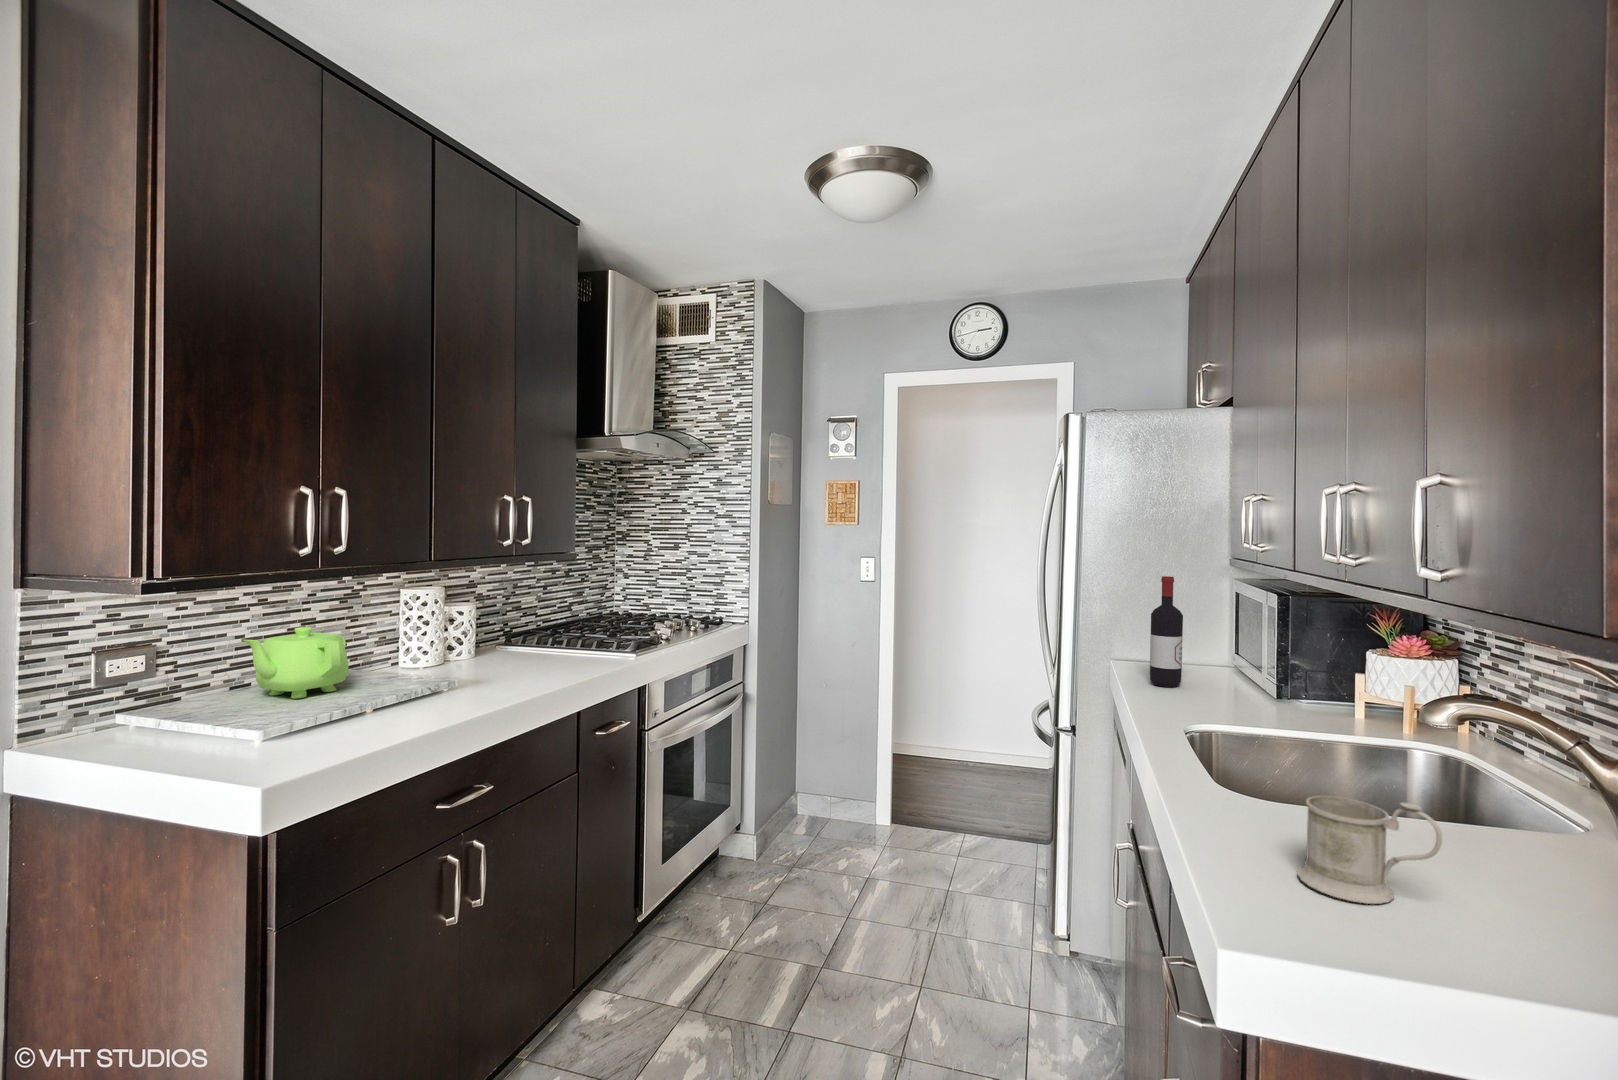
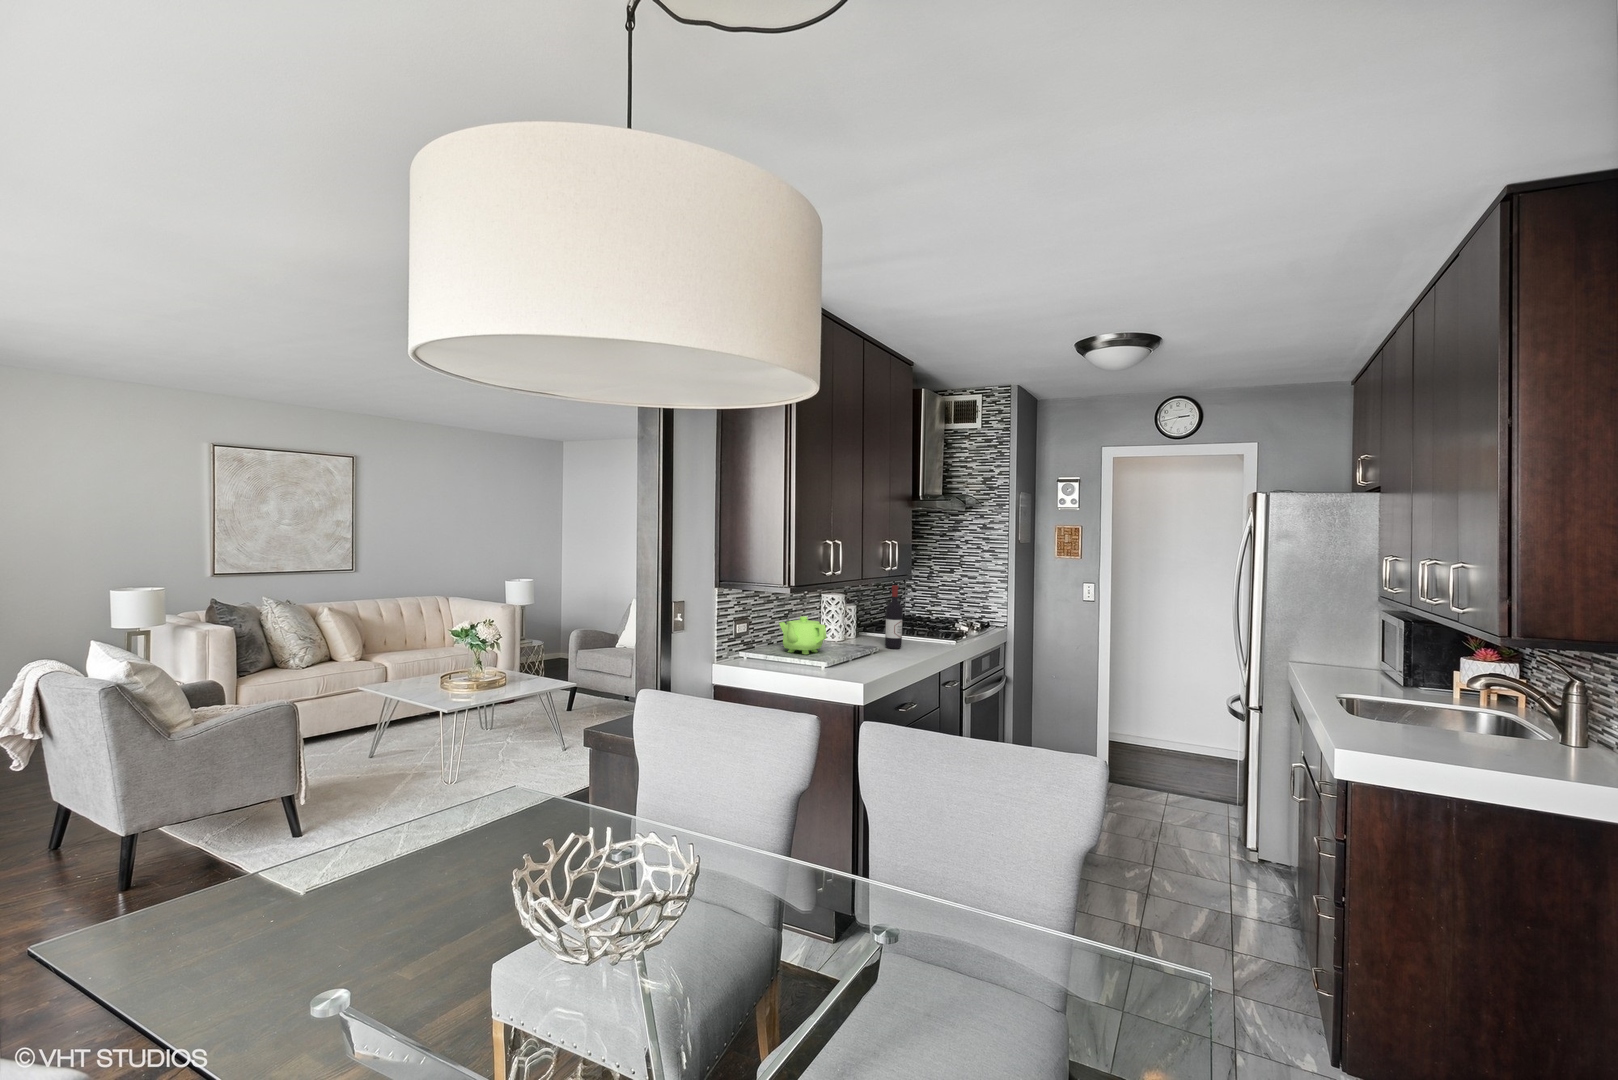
wine bottle: present [1150,576,1183,687] -> present [885,585,903,649]
mug: present [1298,796,1442,904] -> none [1381,706,1444,749]

